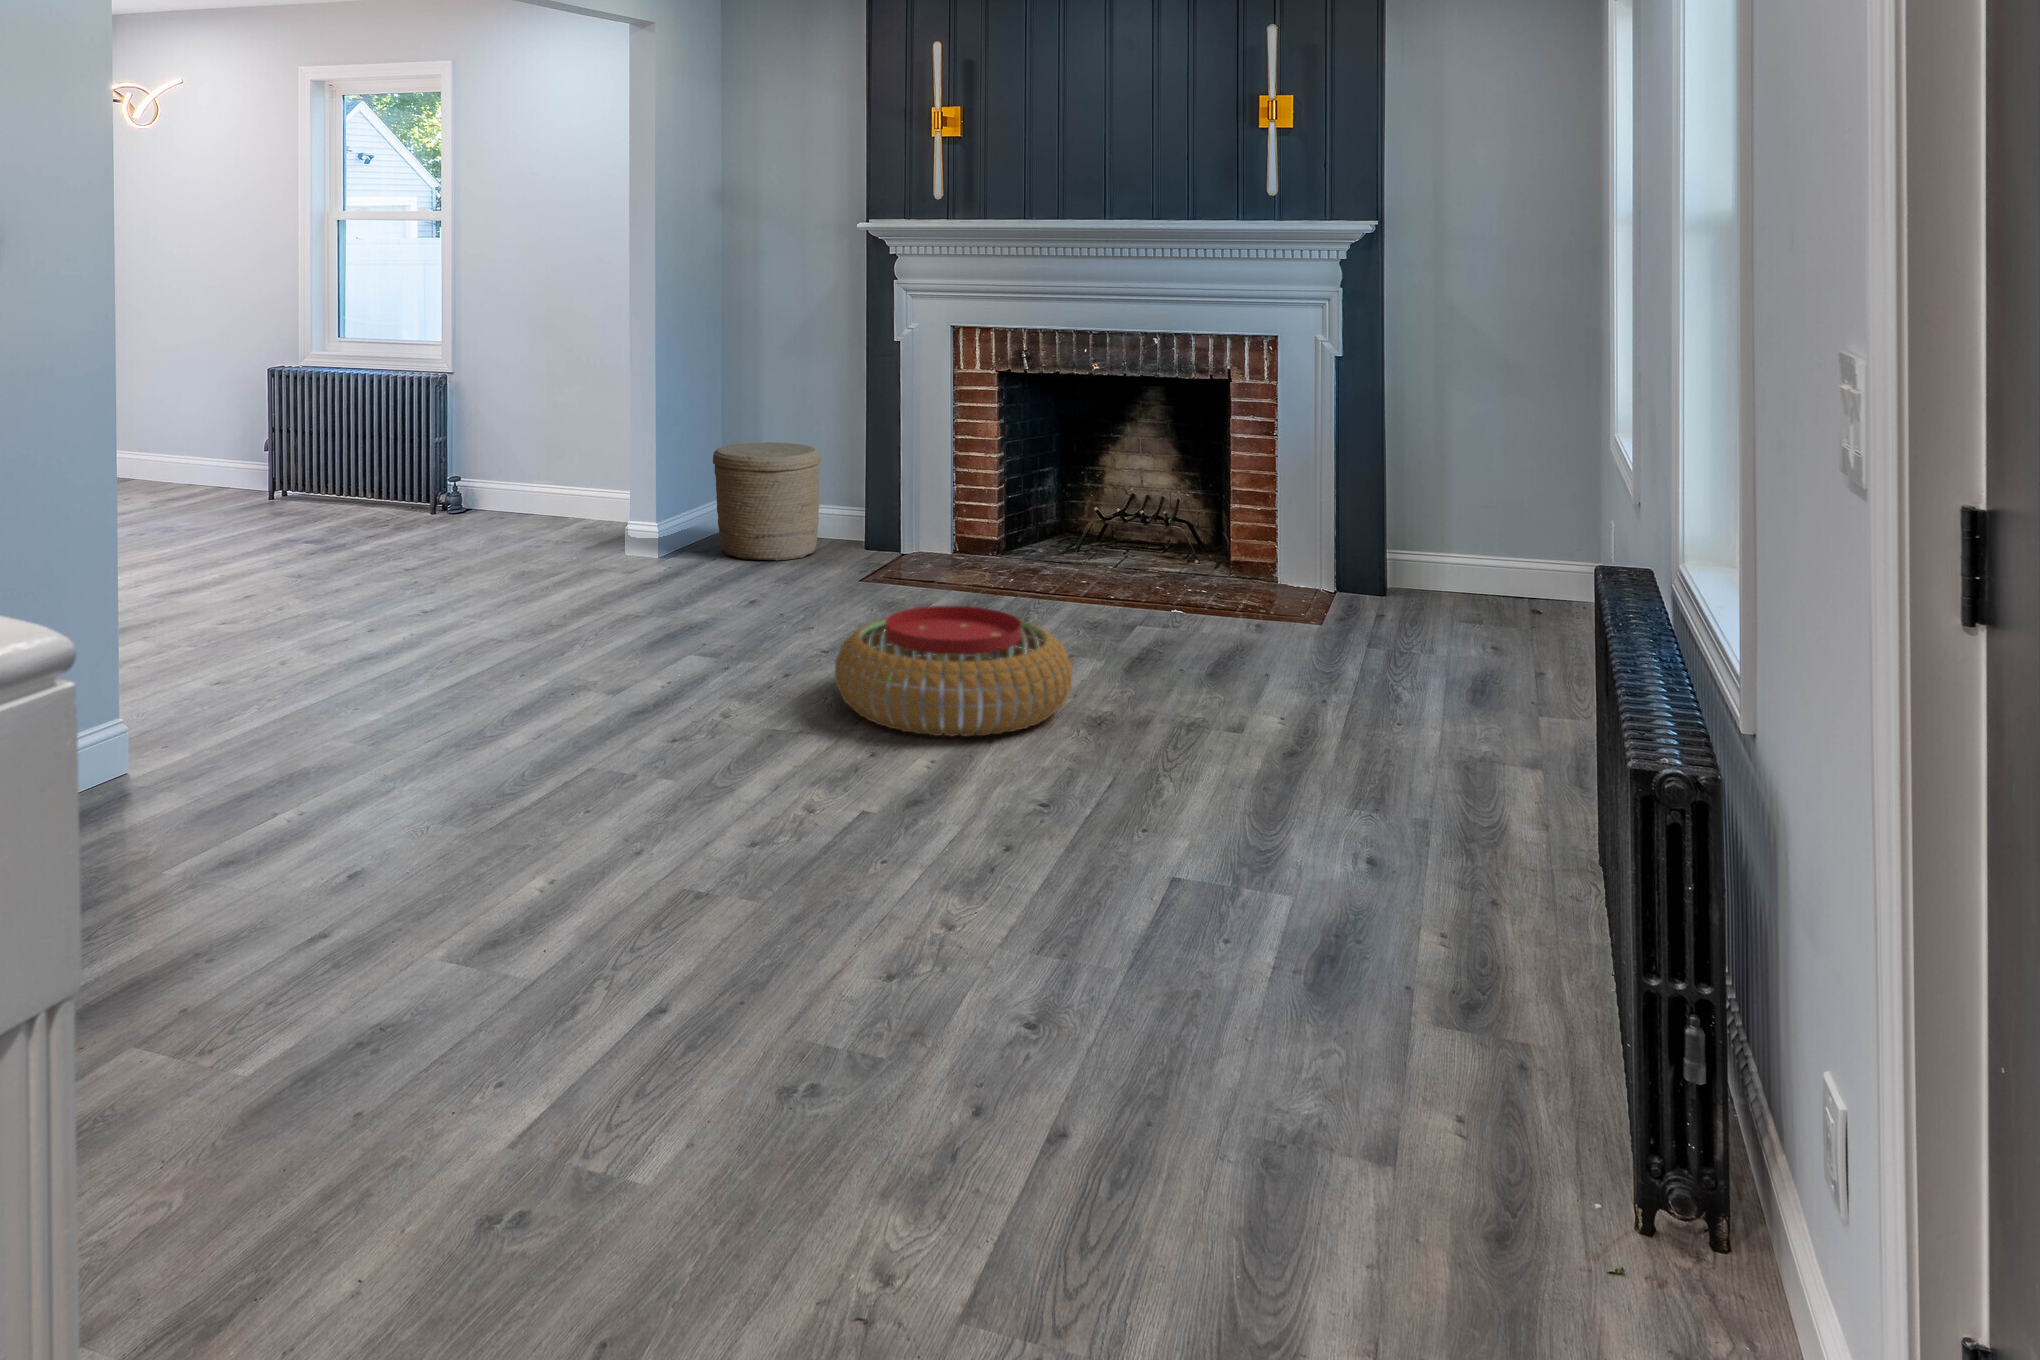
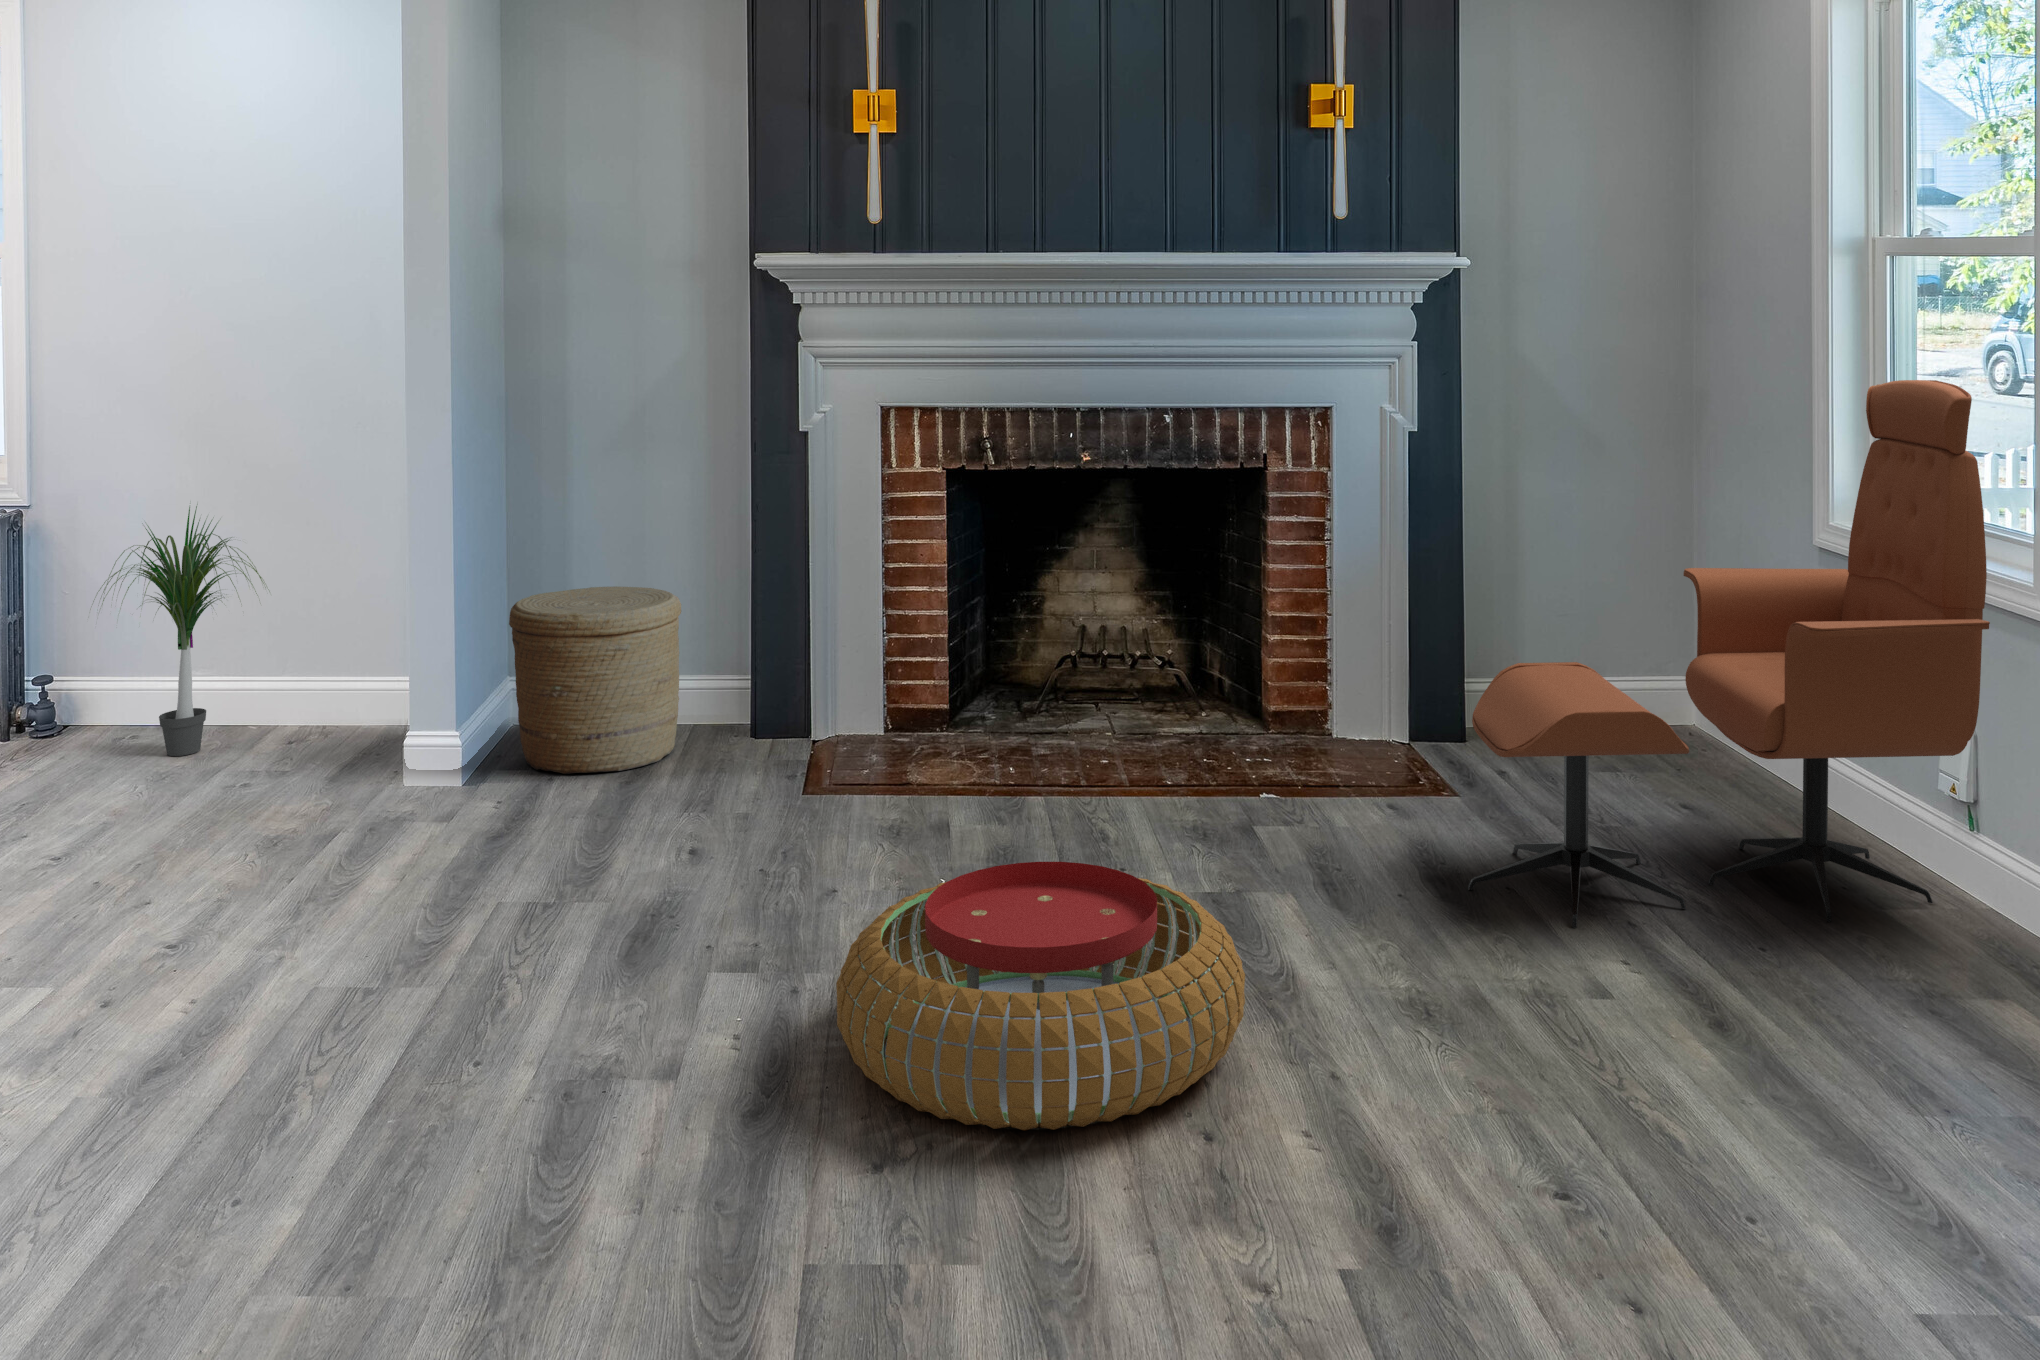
lounge chair: none [1286,330,1666,710] -> present [1468,380,1990,928]
potted plant: none [478,373,581,532] -> present [99,506,263,756]

